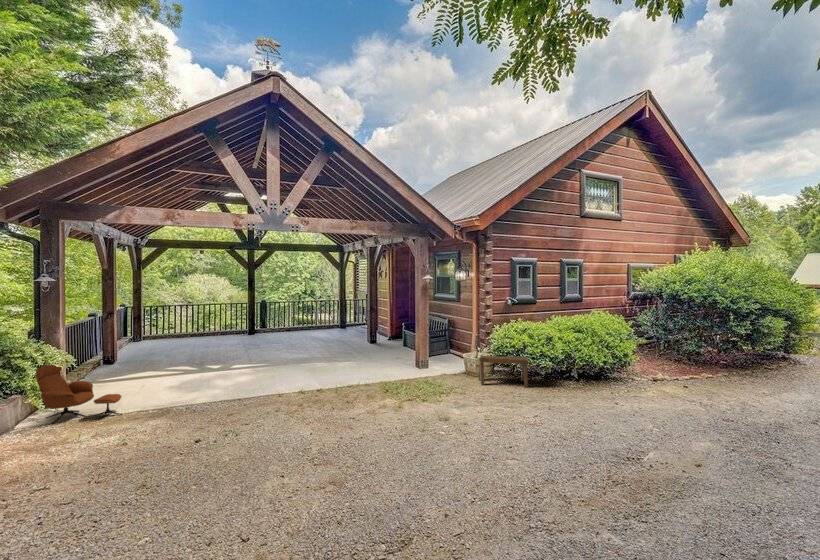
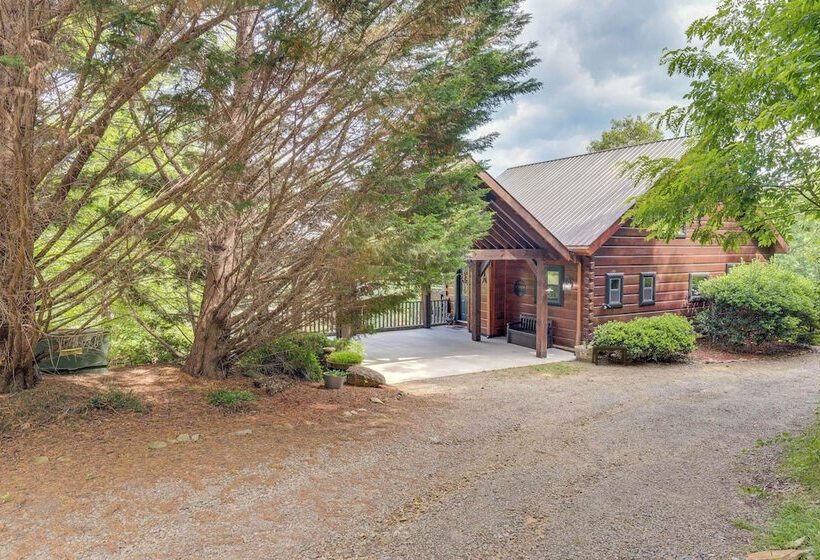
lounge chair: present [36,365,122,424] -> none [360,353,402,386]

